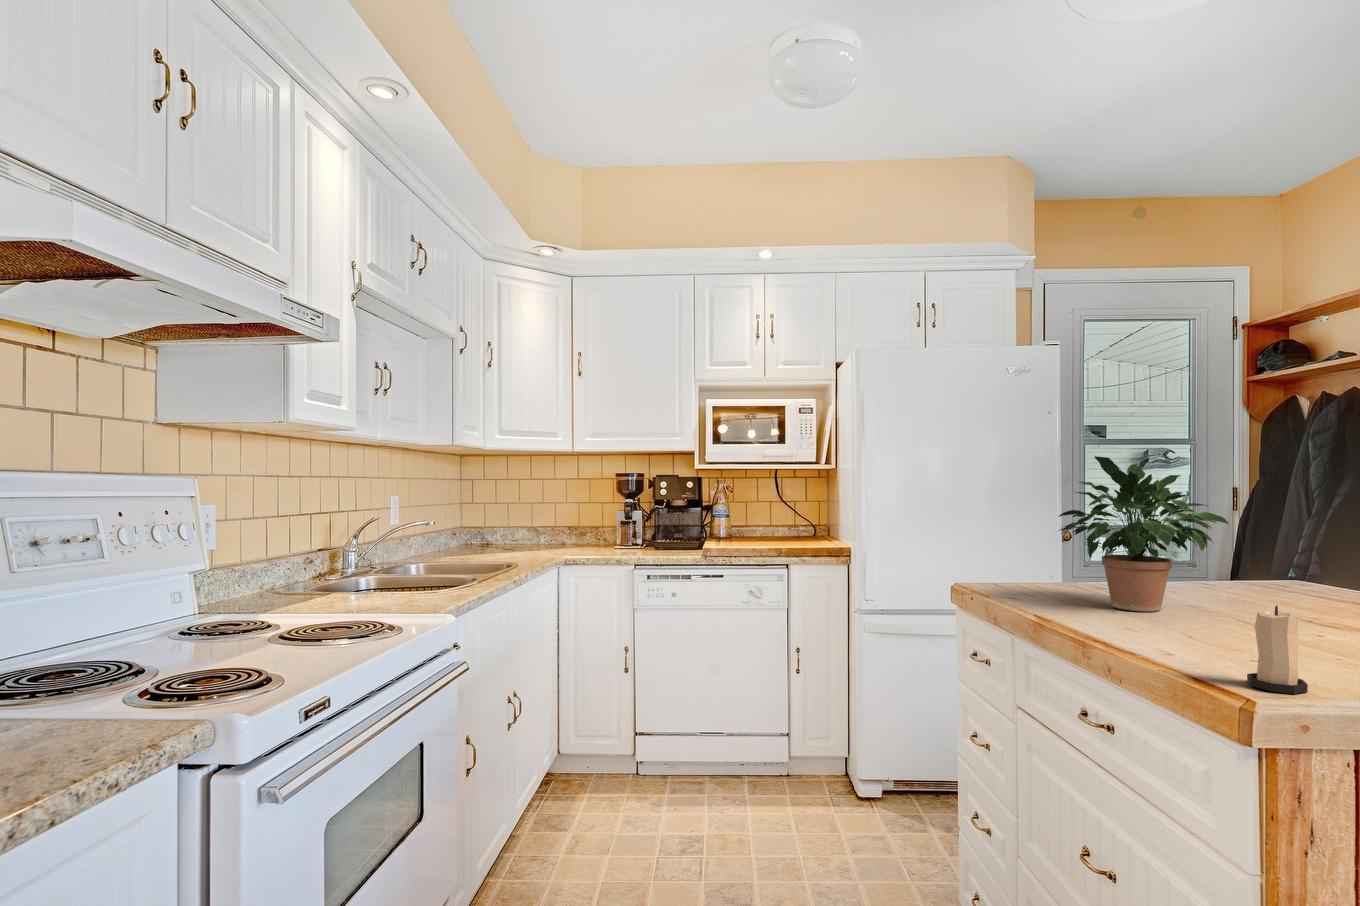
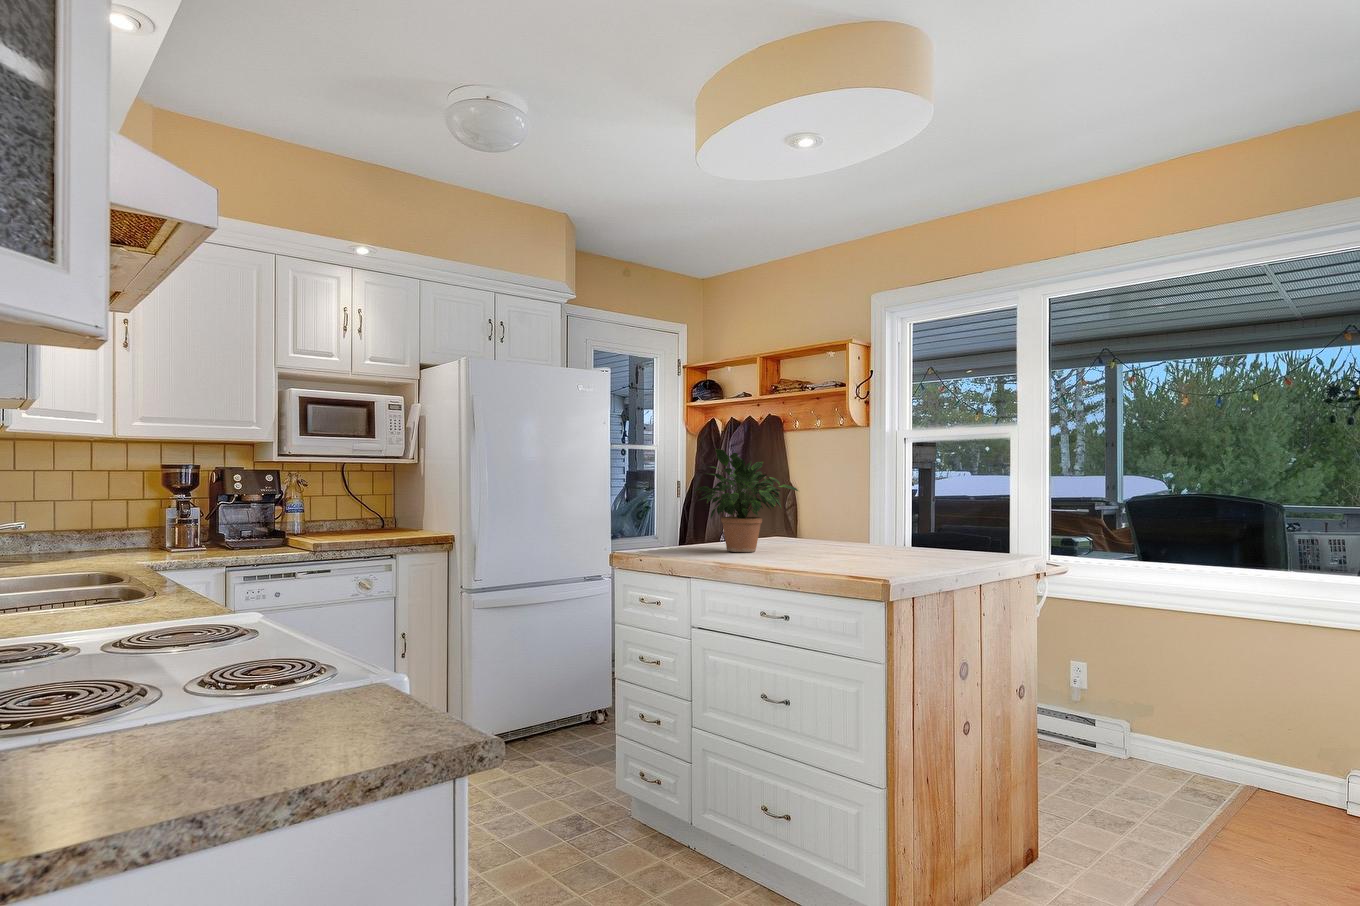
candle: present [1247,605,1308,694] -> none [871,527,899,573]

